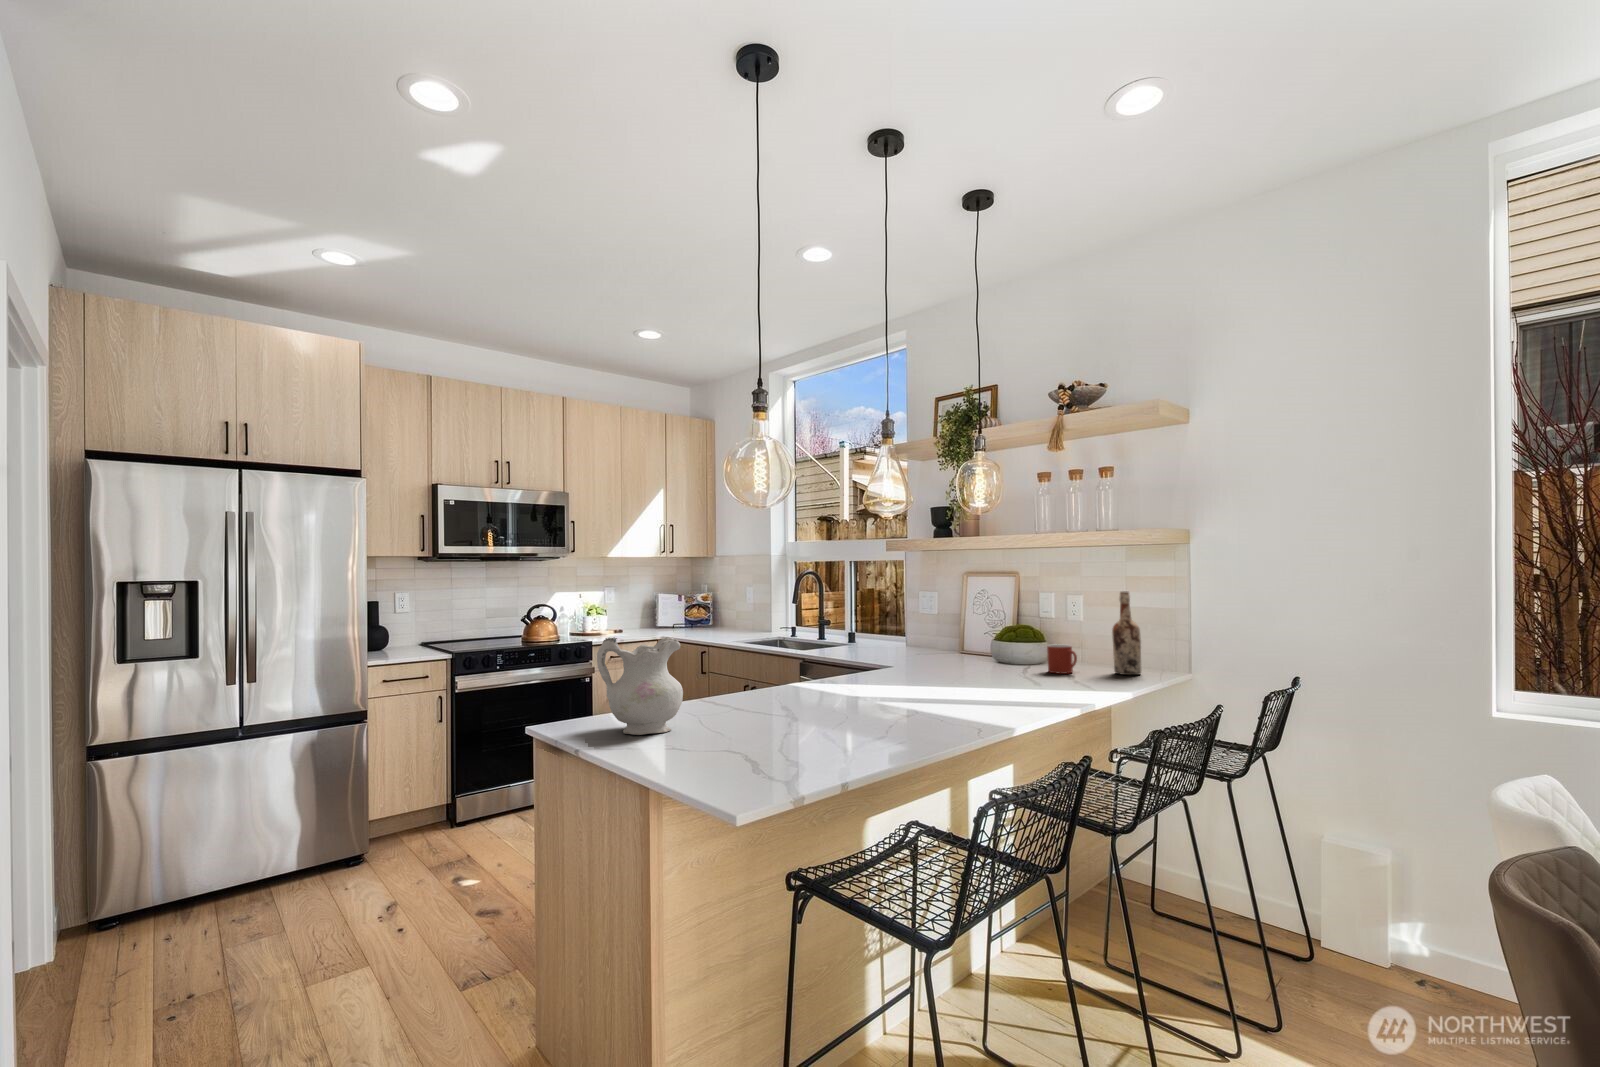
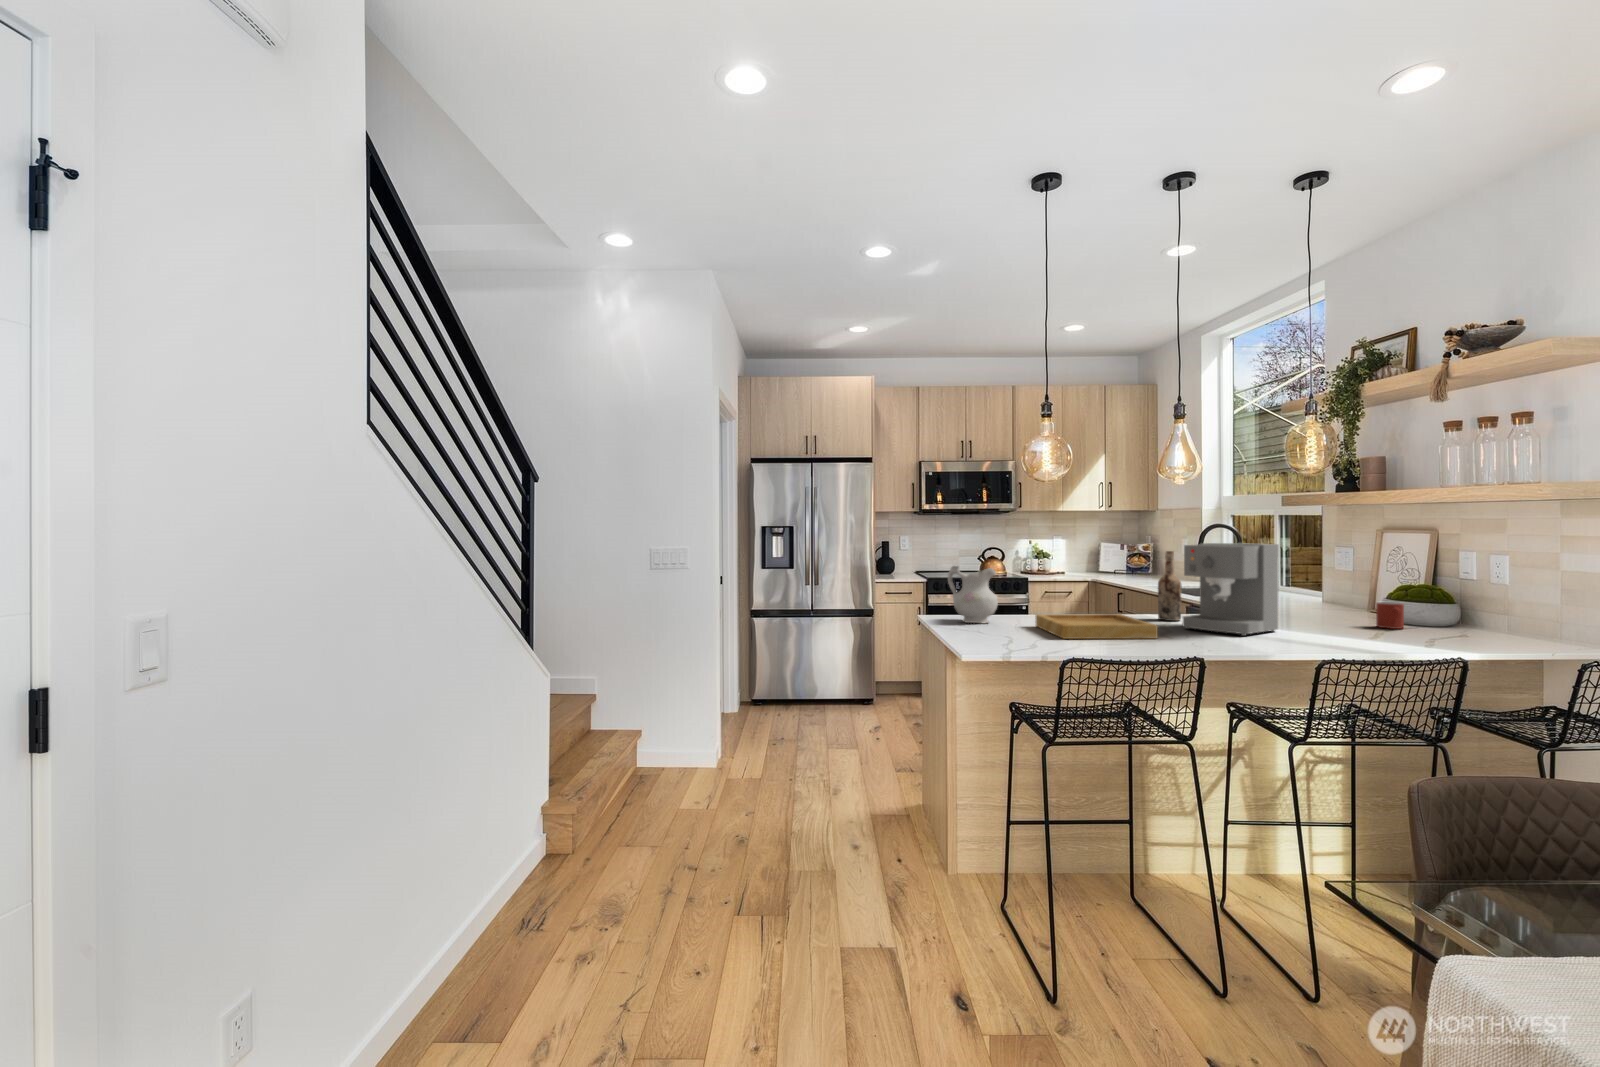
coffee maker: none [918,586,1005,704] -> present [1183,543,1279,636]
wine bottle: present [1112,592,1141,675] -> present [1158,551,1182,621]
tray: none [748,690,937,749] -> present [1035,614,1158,639]

